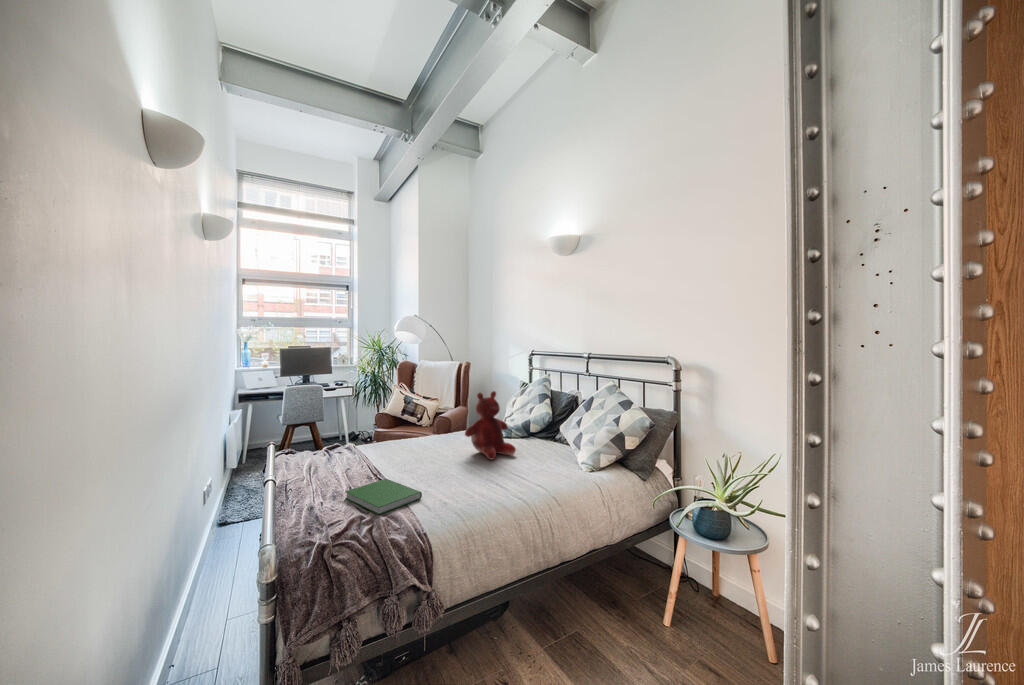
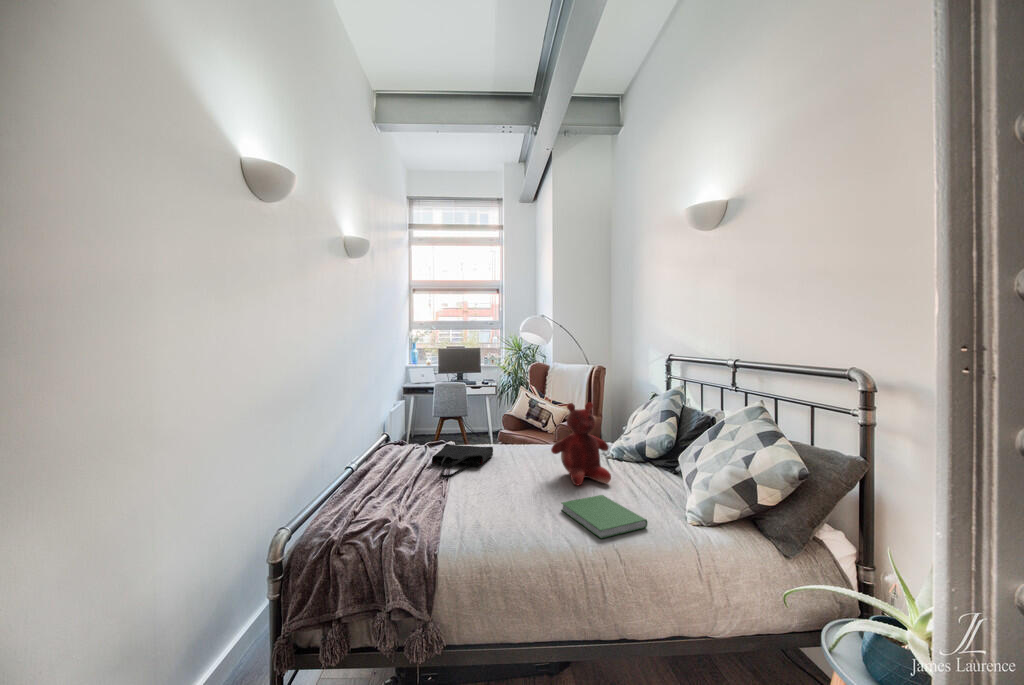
tote bag: none [346,439,401,471] -> present [432,444,493,478]
hardcover book: present [345,479,422,515] -> present [562,495,648,539]

